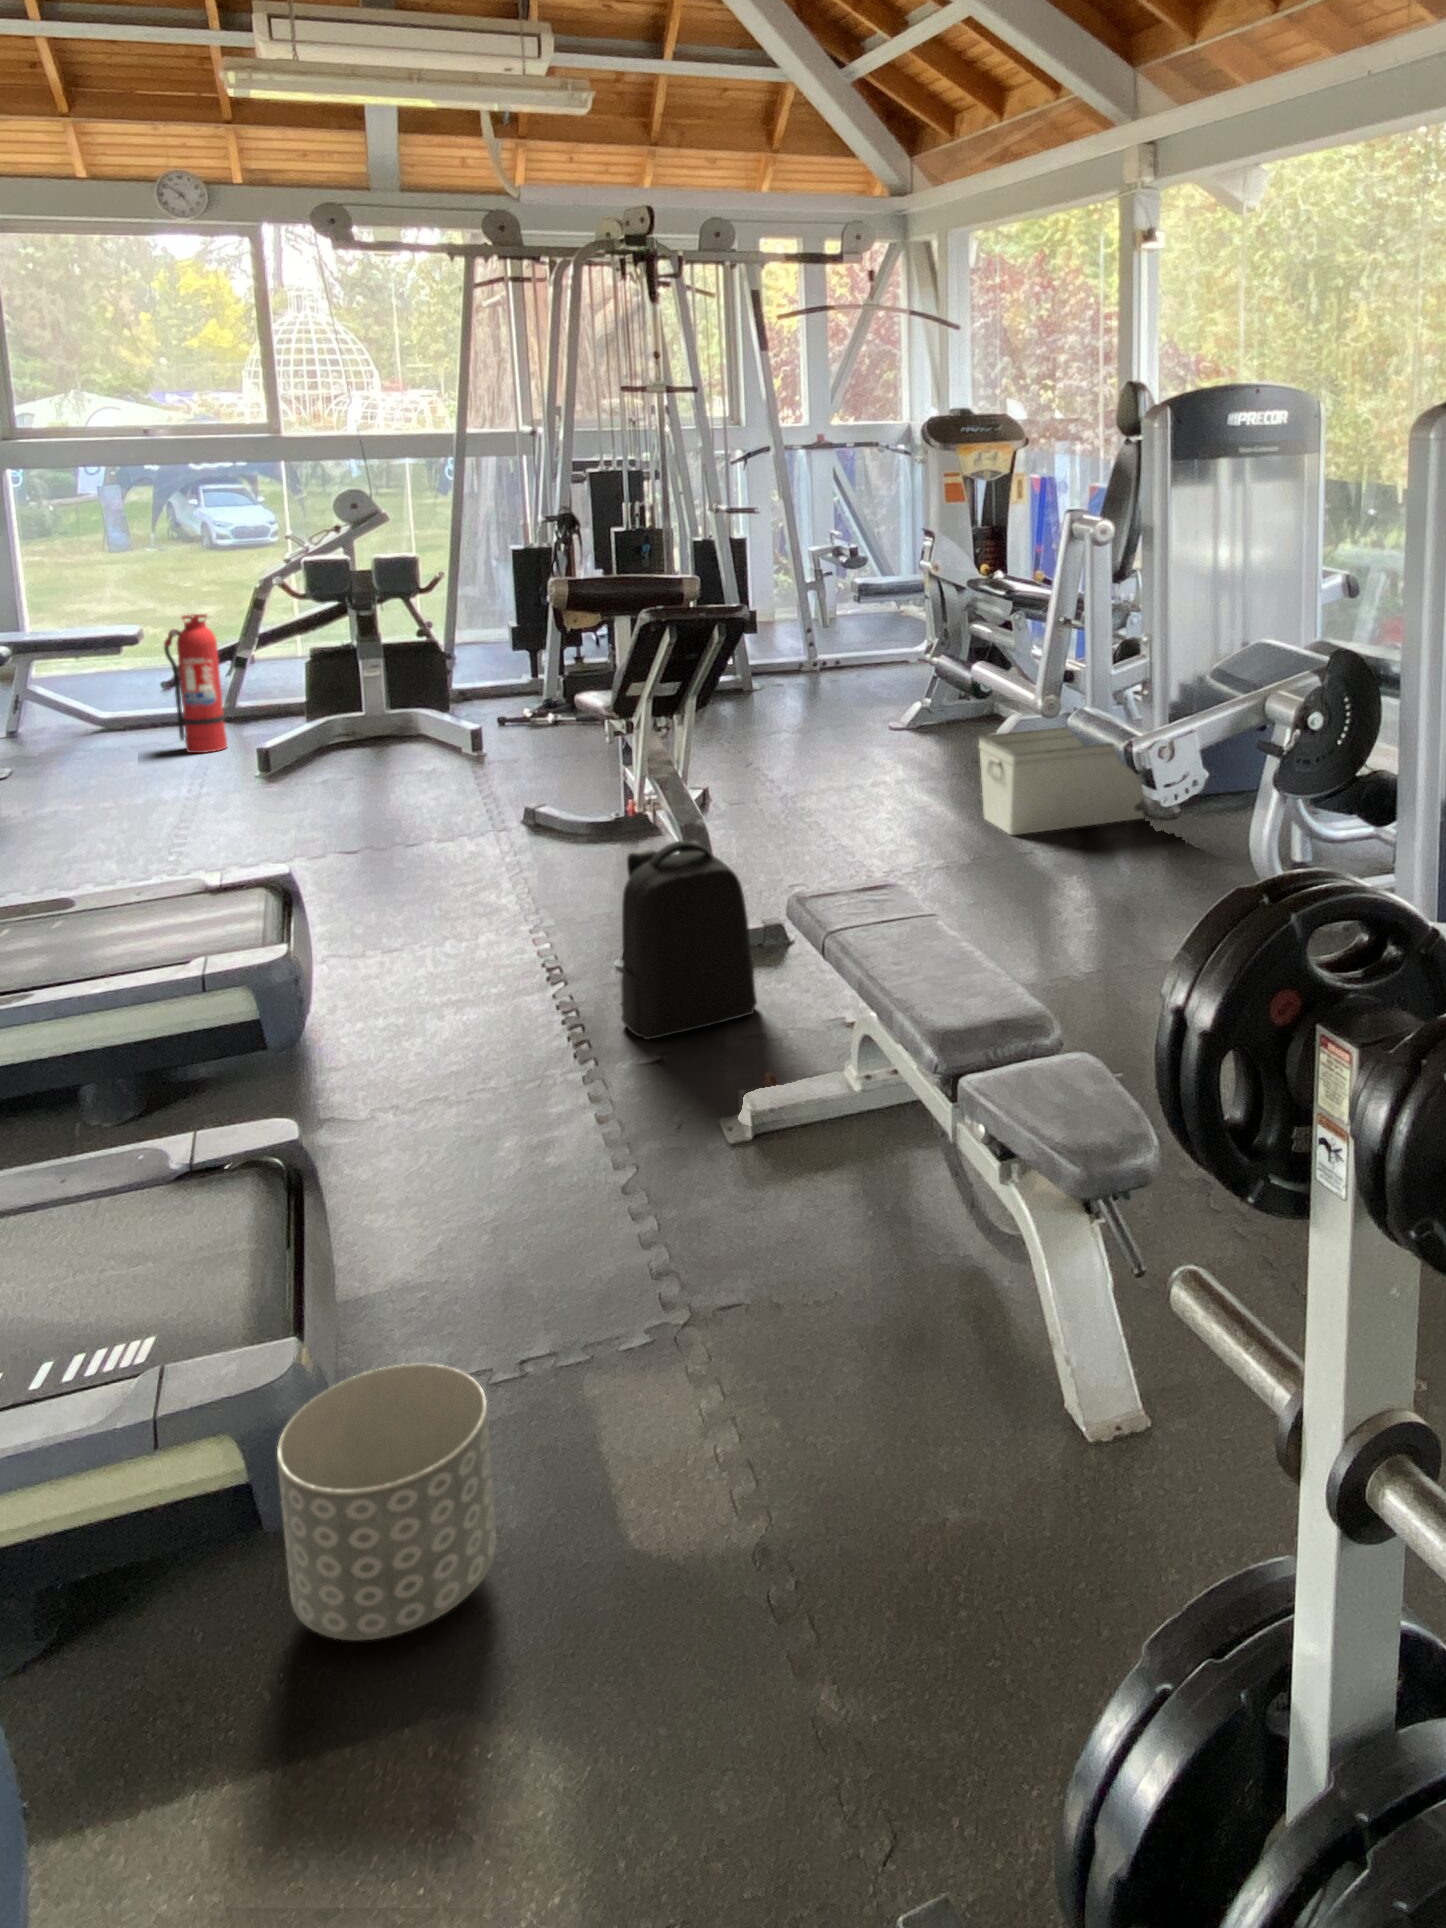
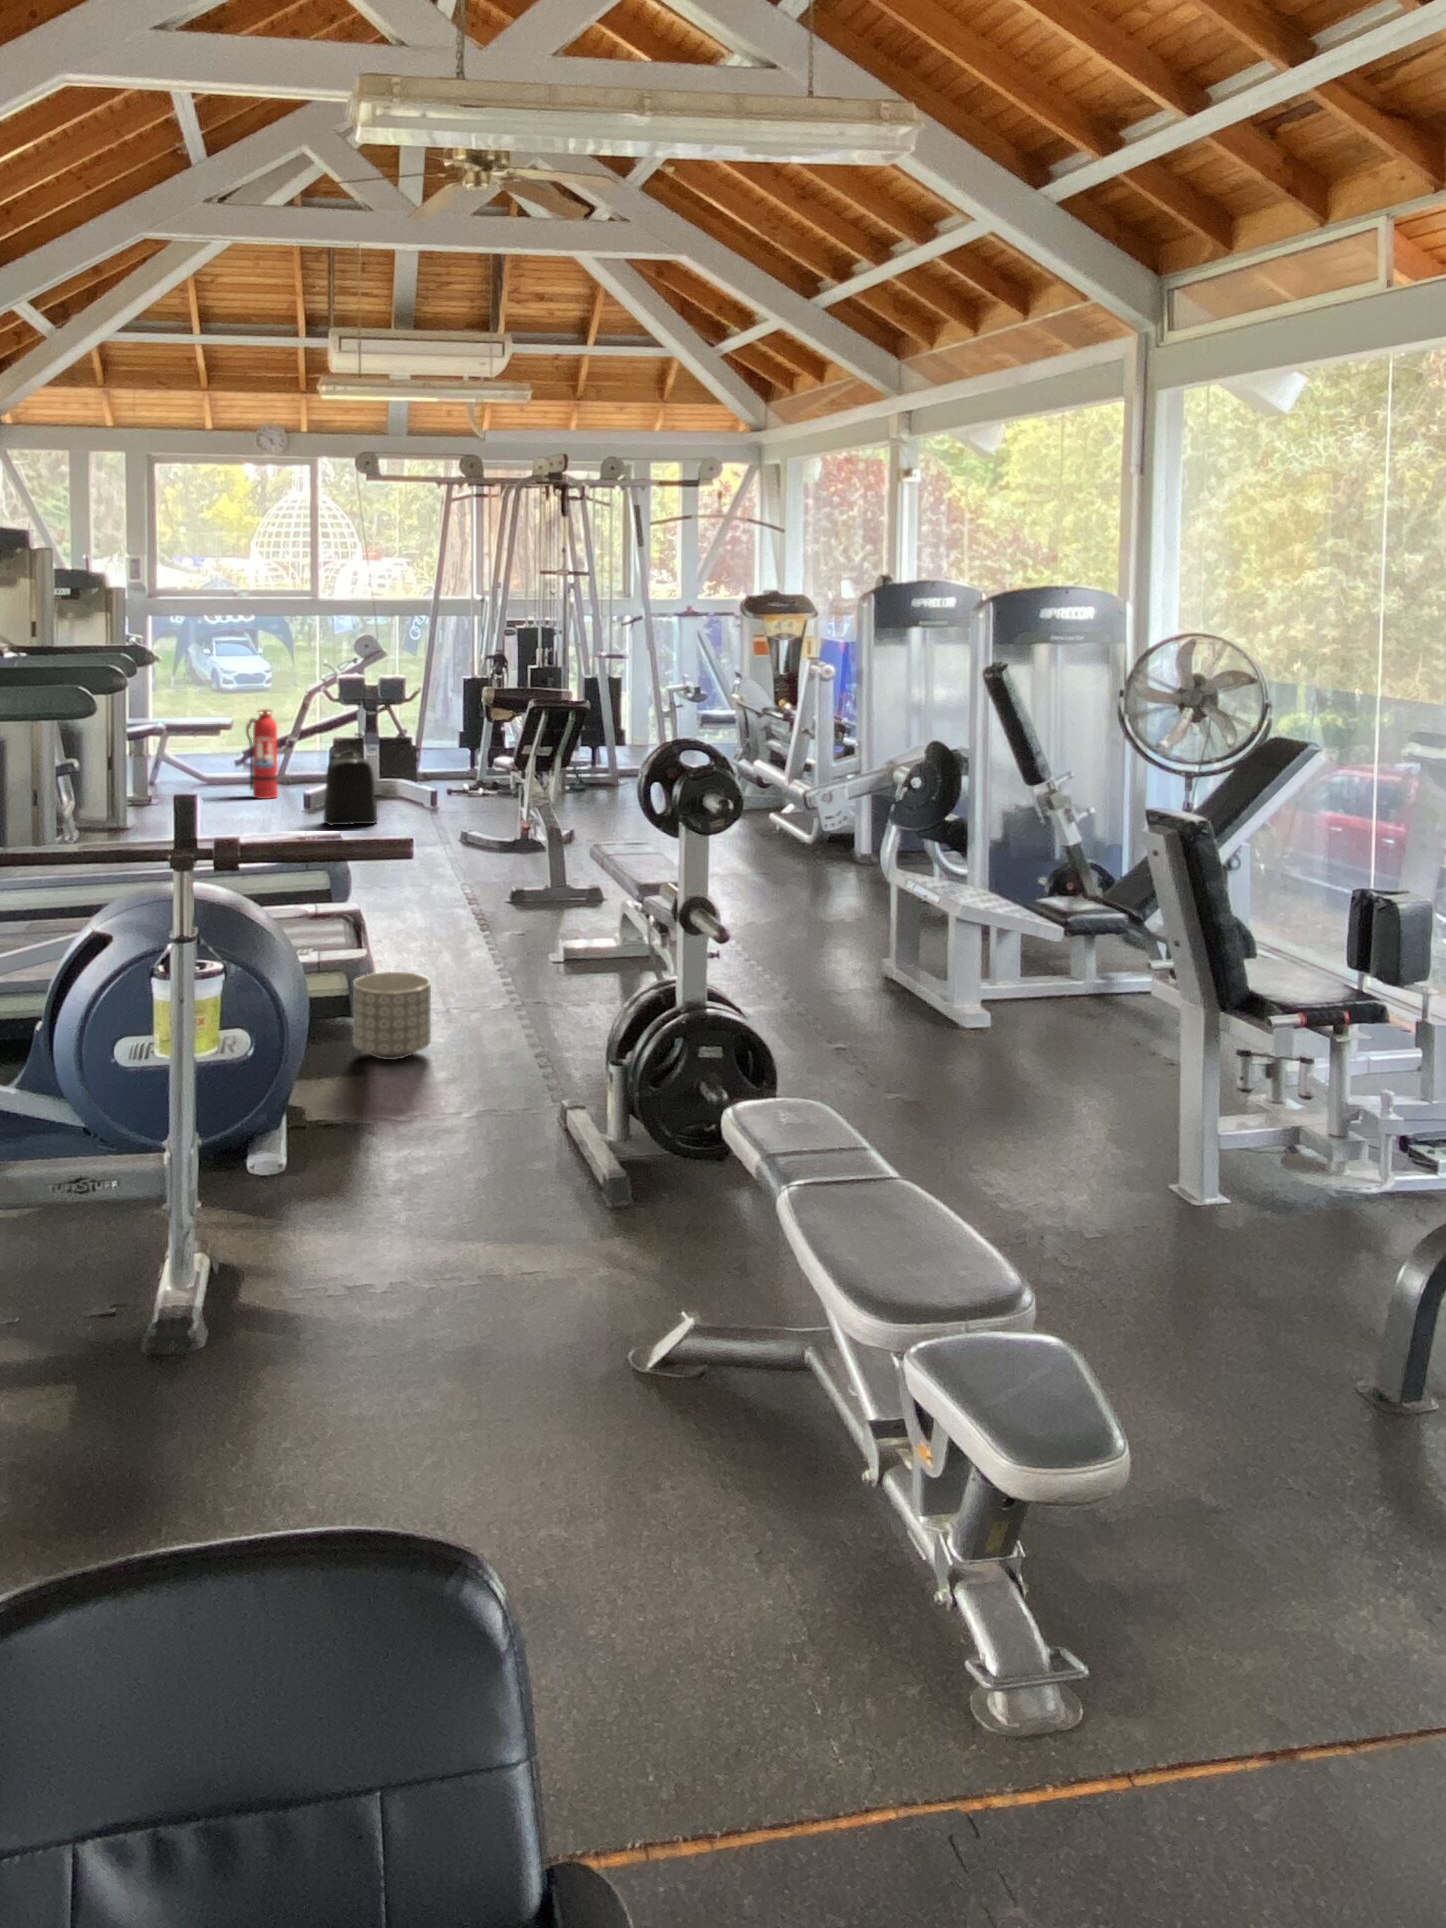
storage bin: present [979,727,1144,835] -> none [749,803,862,868]
backpack: present [621,841,757,1040] -> present [324,750,378,825]

